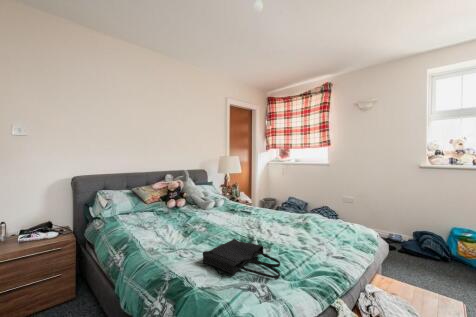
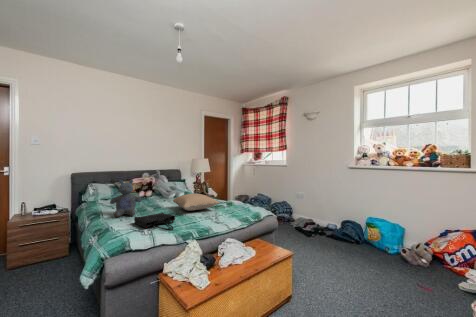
stuffed bear: none [148,188,192,248] -> present [110,180,141,217]
pillow: none [229,205,300,231] -> present [173,194,219,211]

